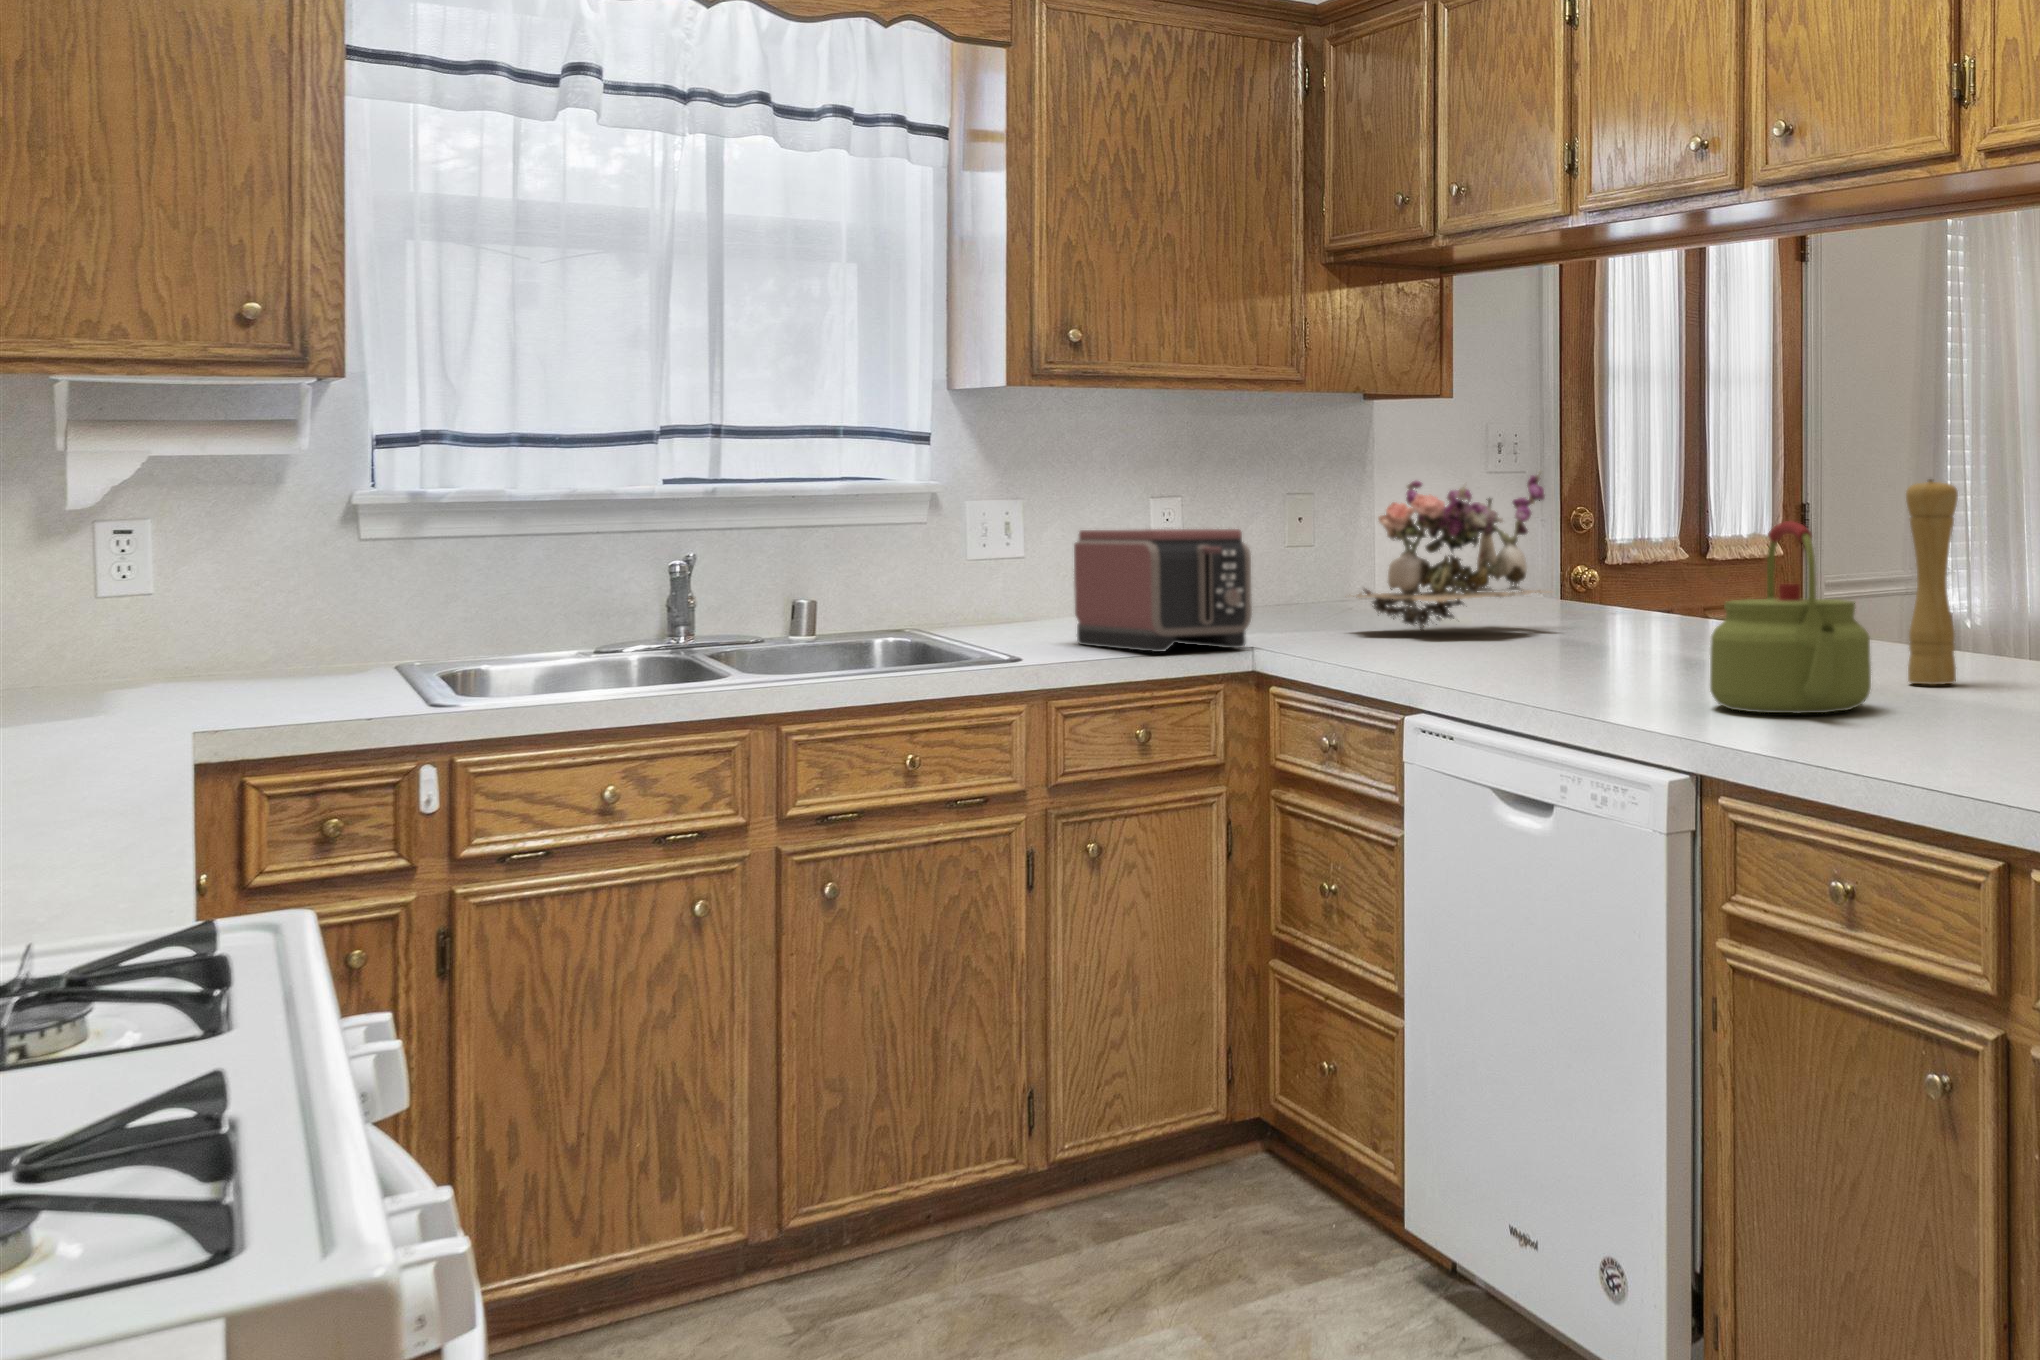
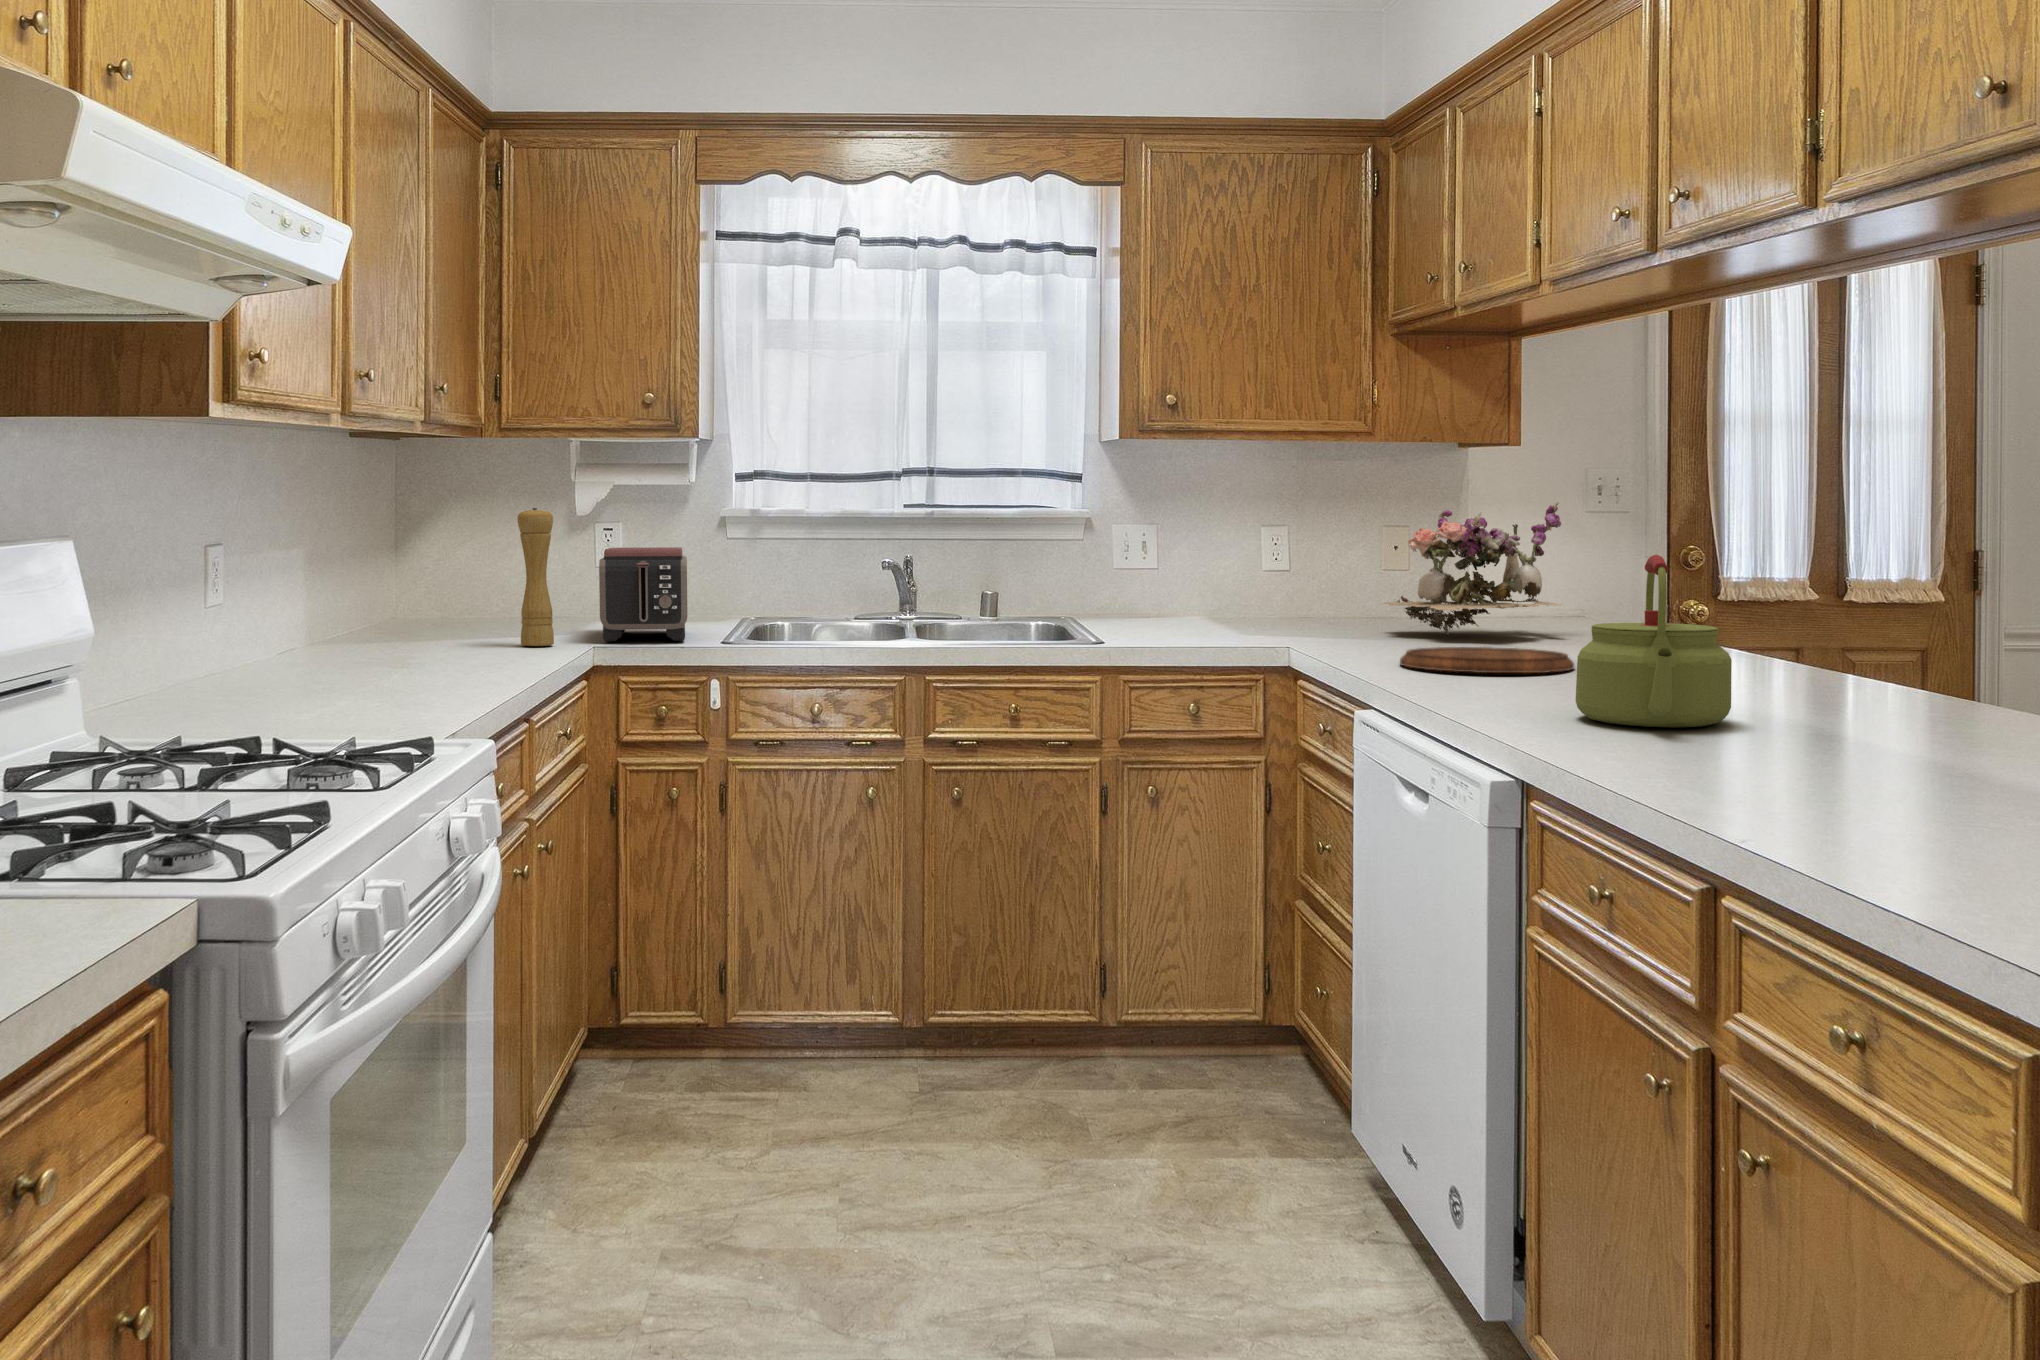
pepper mill: present [1906,479,1958,685] -> present [517,508,554,646]
toaster: present [1074,529,1252,652] -> present [599,547,688,641]
cutting board: none [1427,642,1625,670] -> present [1400,647,1574,673]

